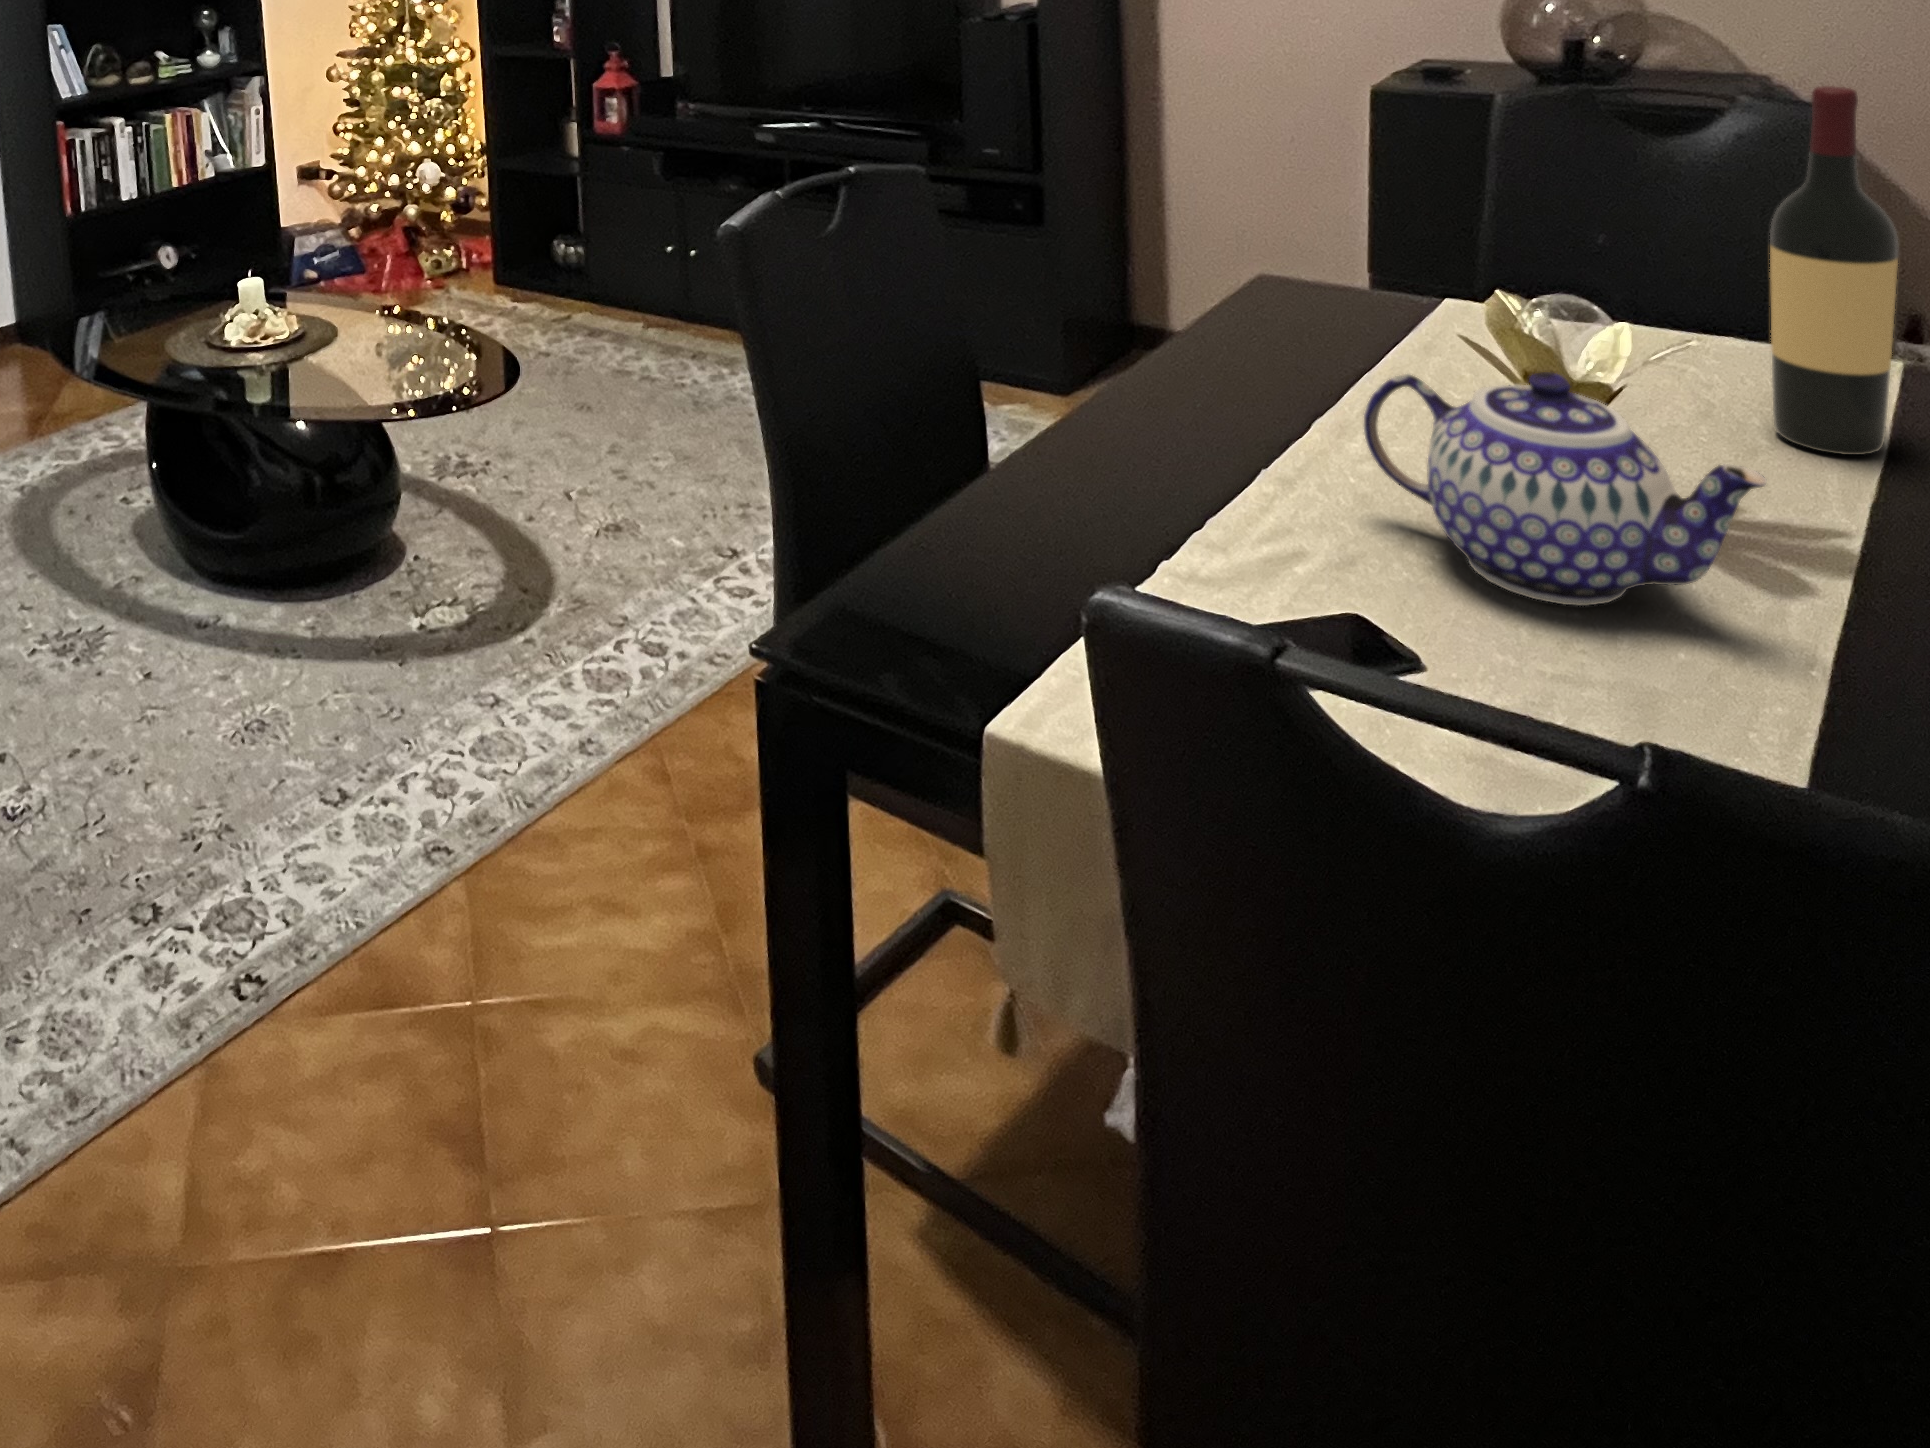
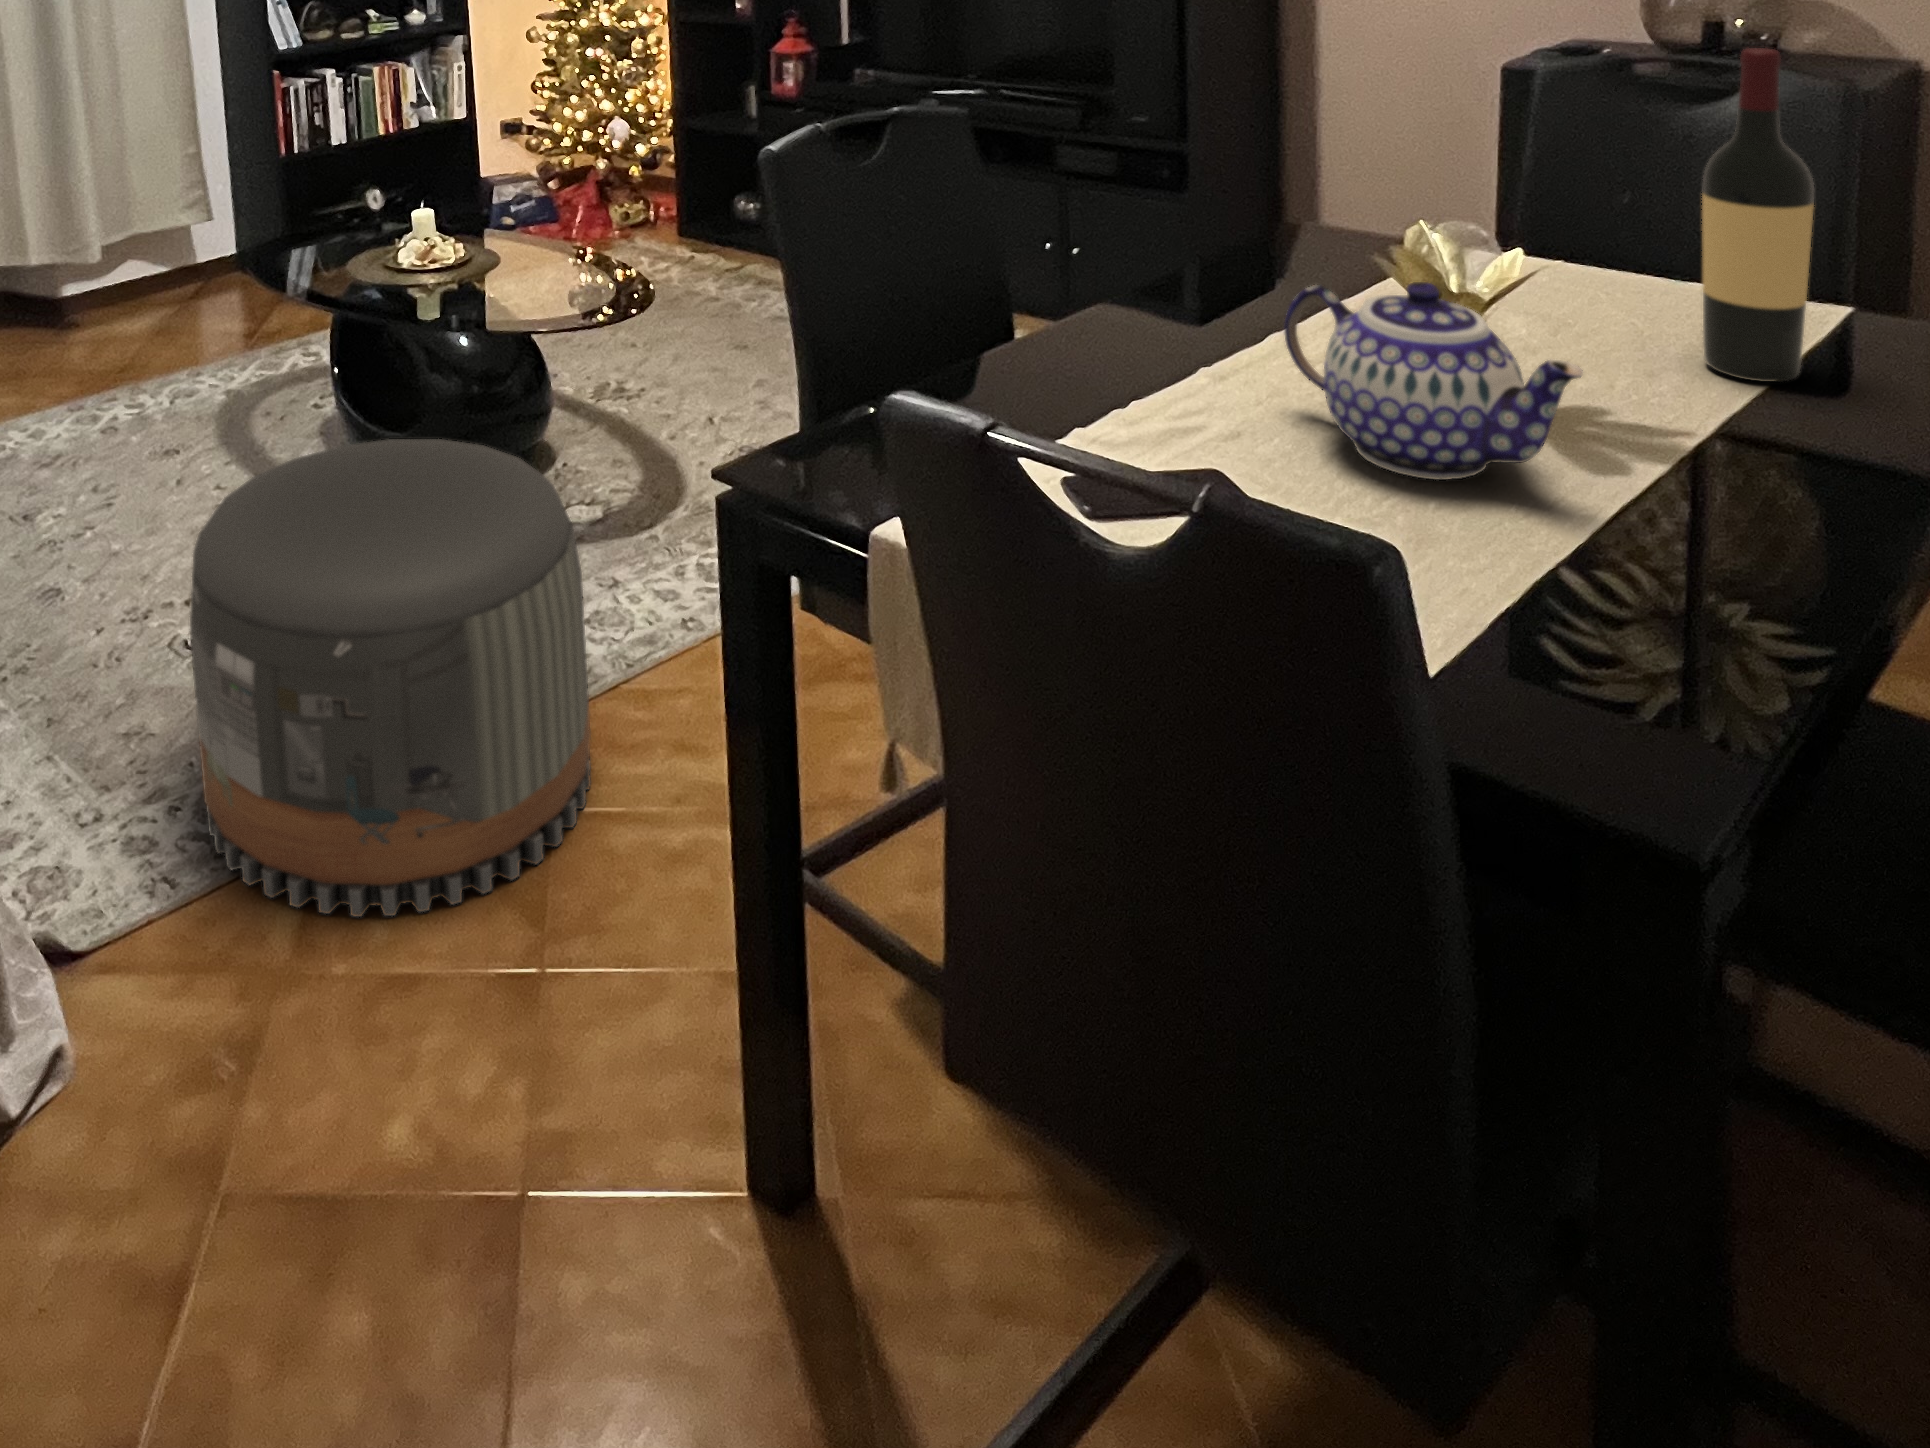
pouf: none [29,559,507,1169] -> present [190,439,591,917]

